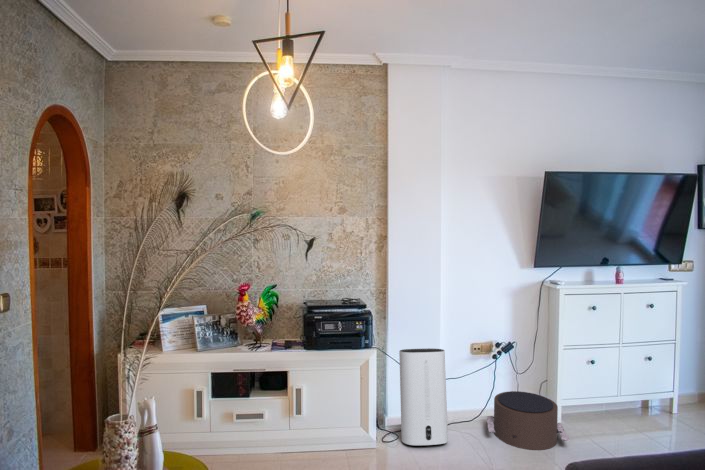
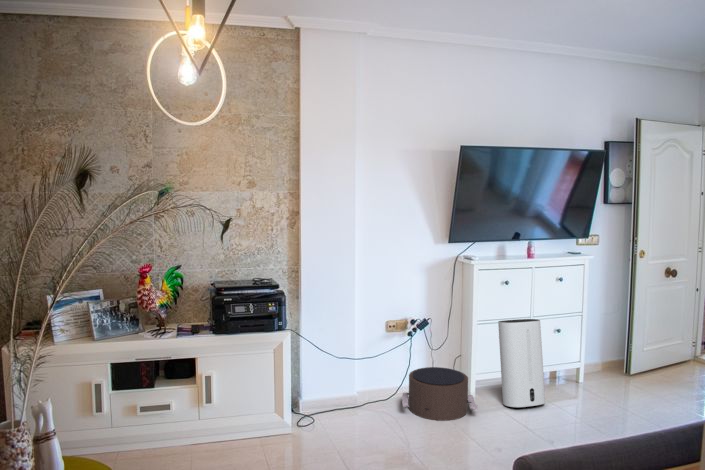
air purifier: present [399,348,448,445] -> present [498,319,545,407]

